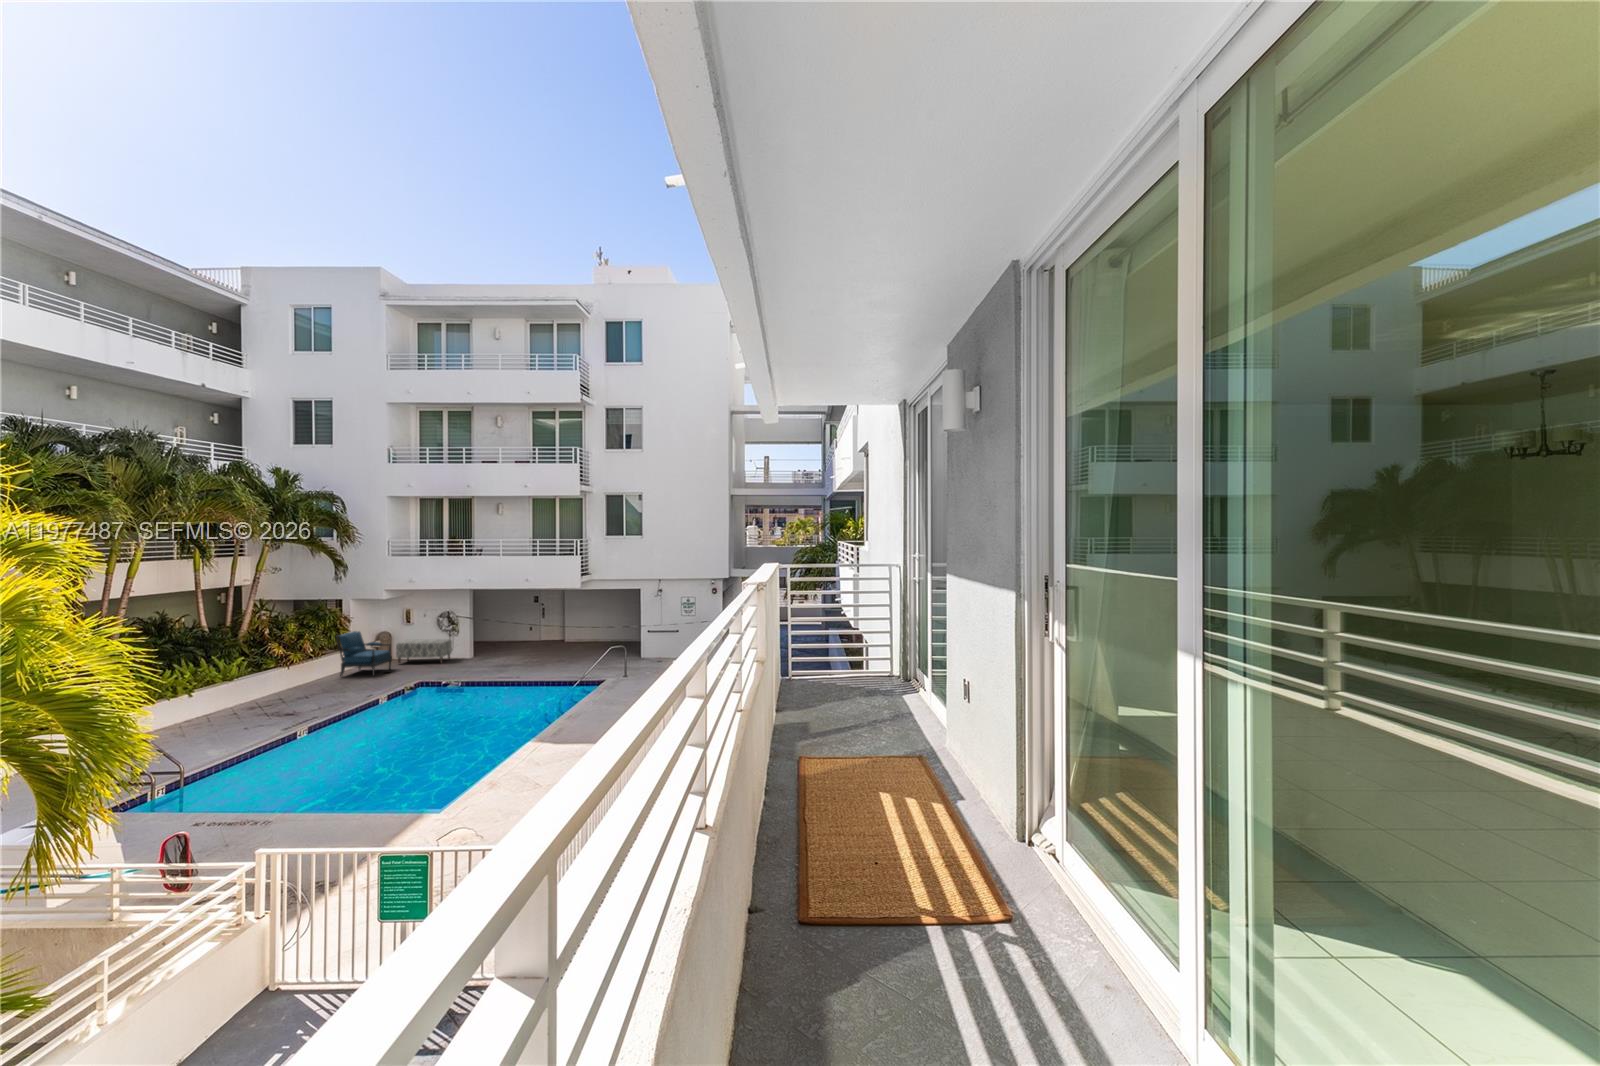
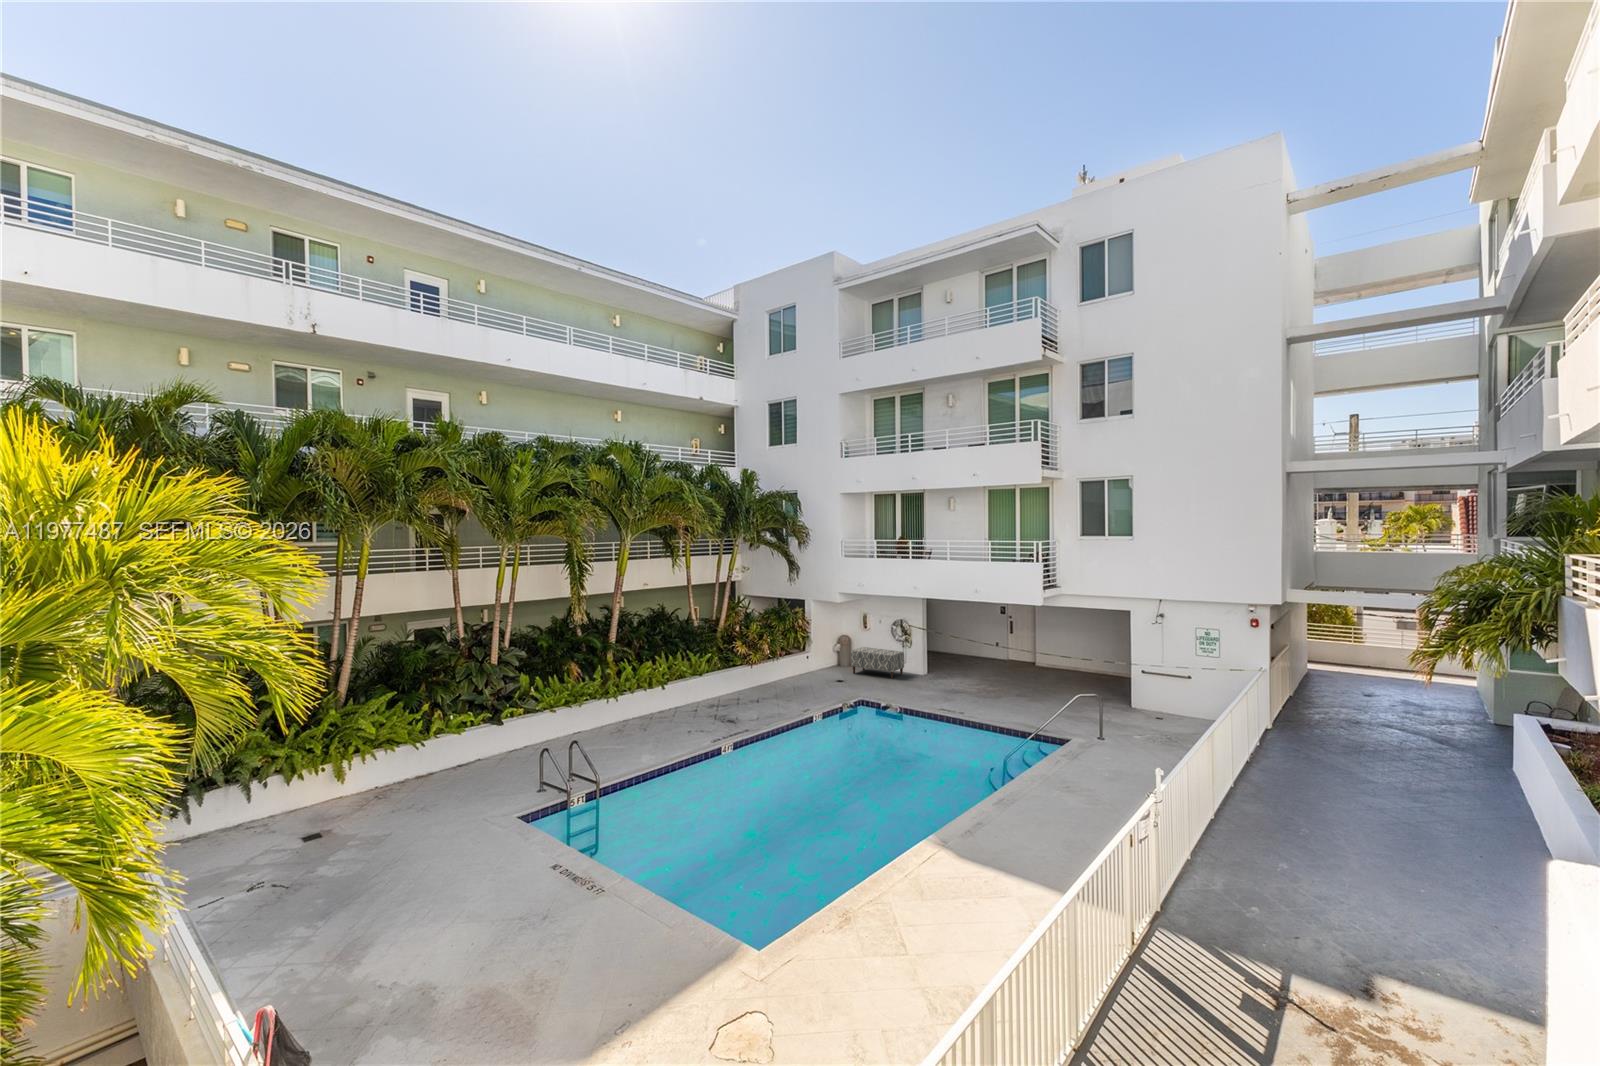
chair: present [336,631,392,676] -> none [794,634,845,685]

